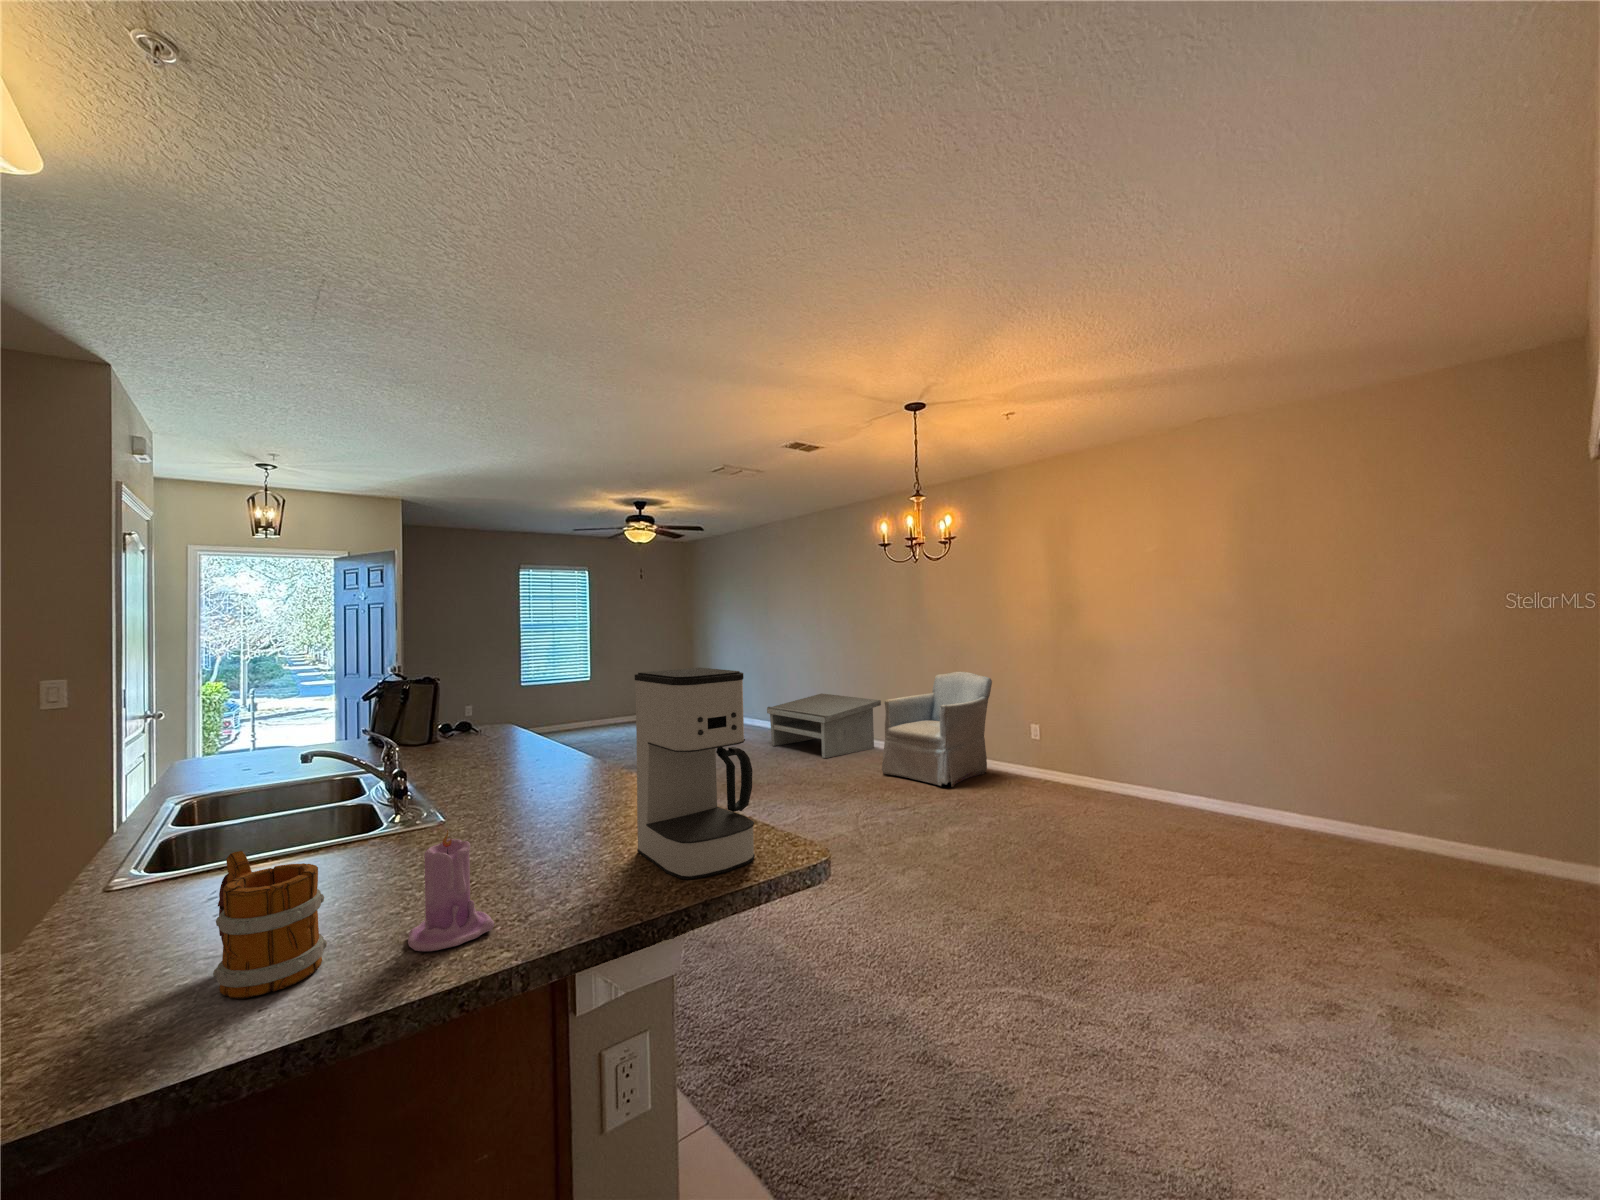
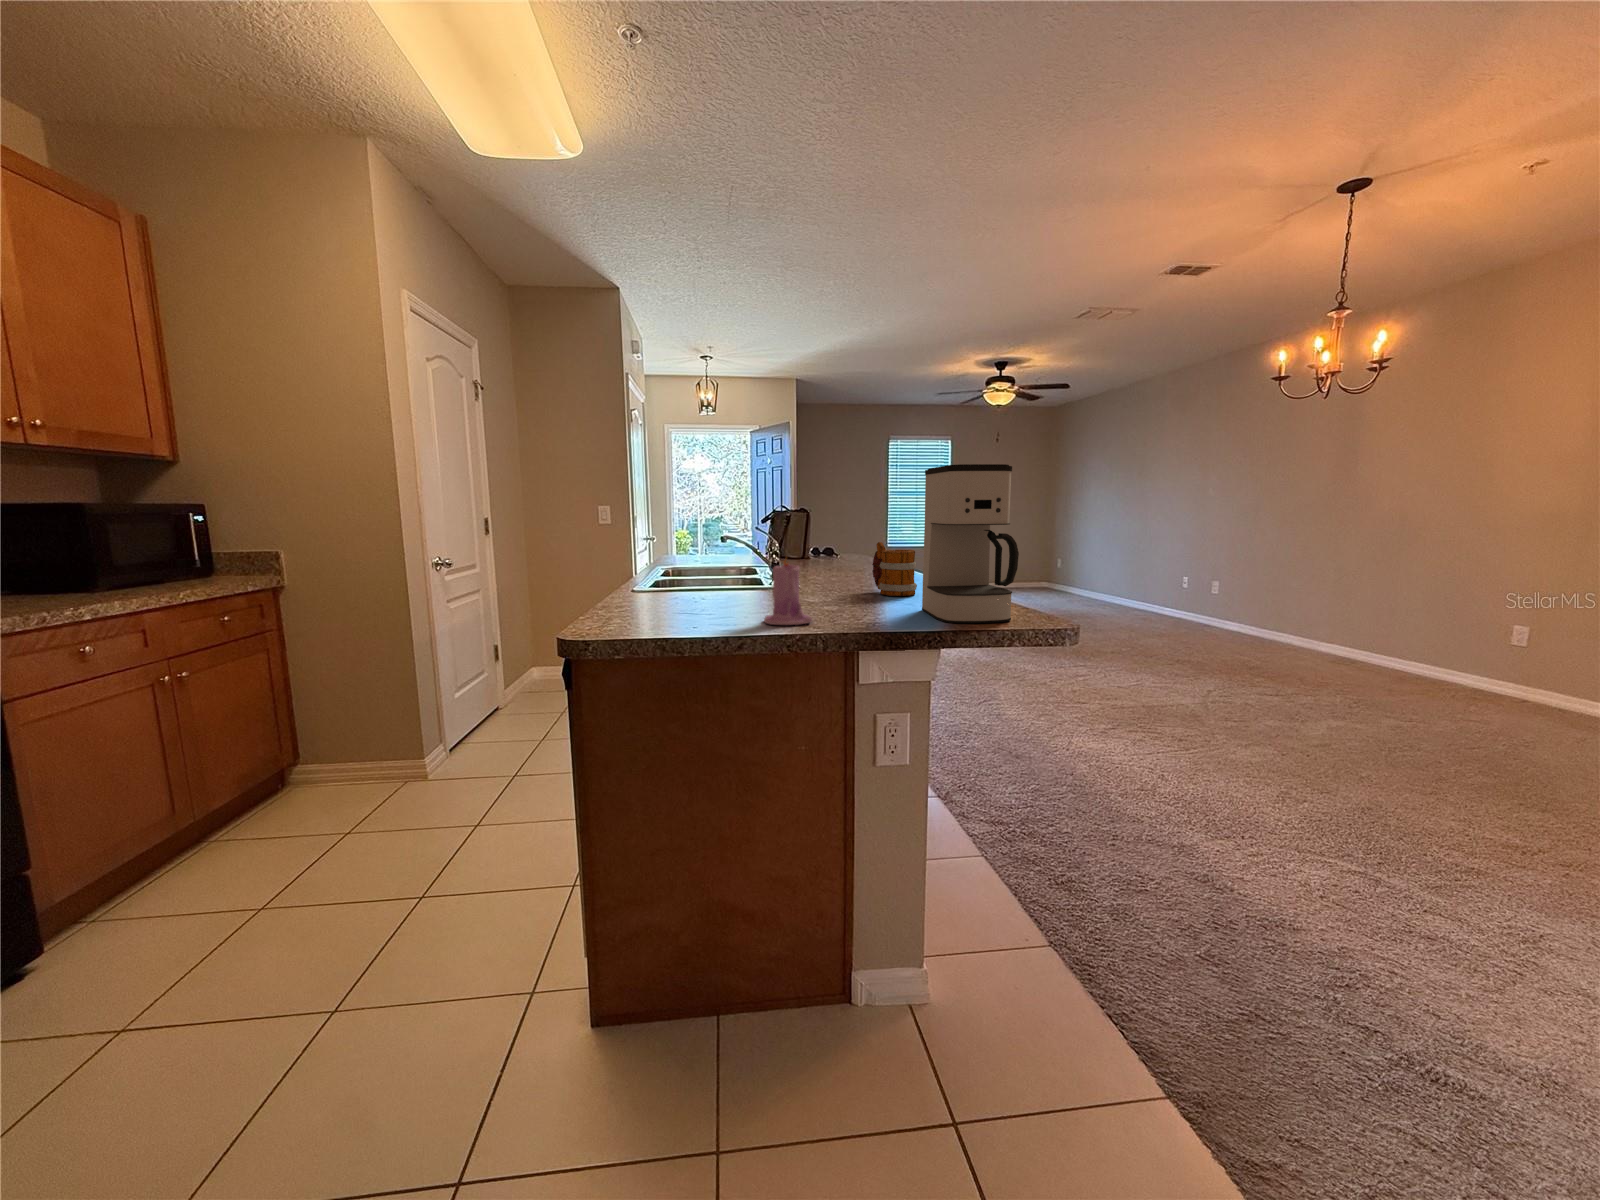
armchair: present [882,672,992,787] -> none [1260,549,1449,683]
coffee table: present [767,693,881,758] -> none [1128,571,1276,637]
mug: present [213,851,327,999] -> present [872,542,917,596]

